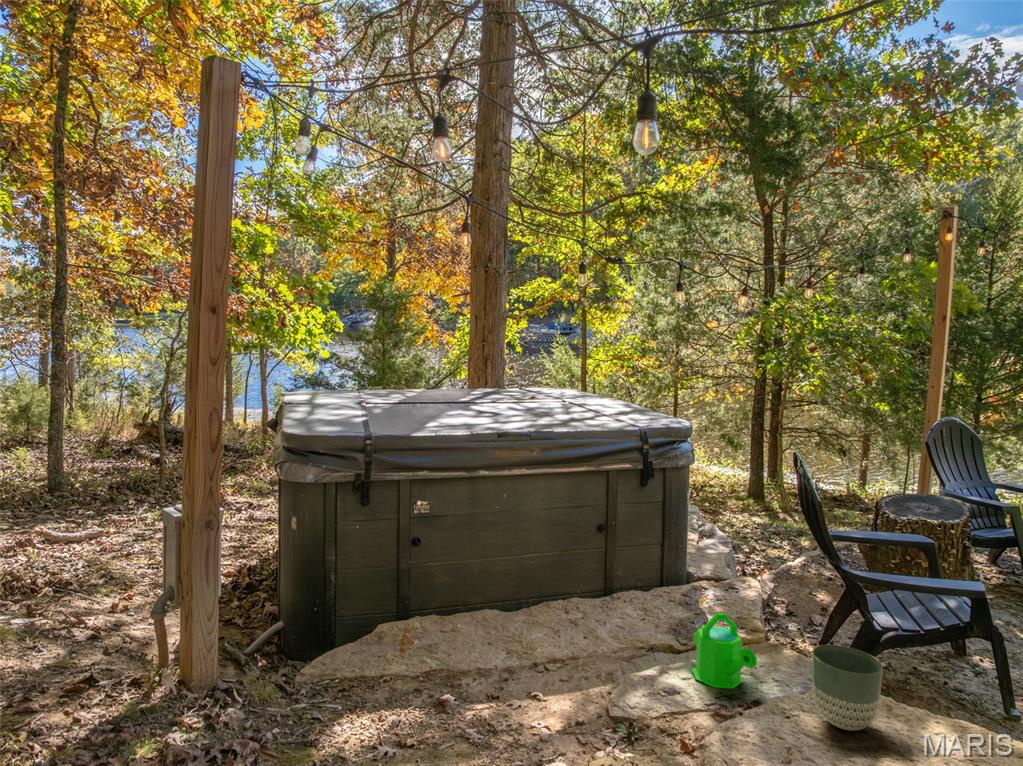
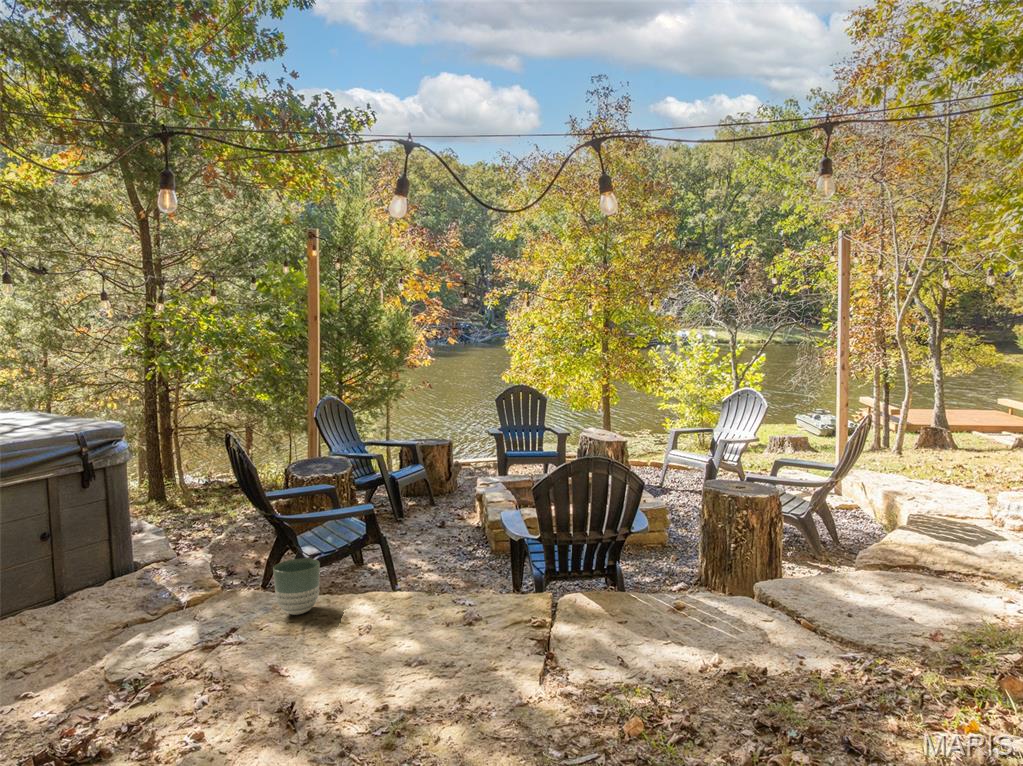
watering can: present [692,613,757,688] -> none [167,571,230,634]

